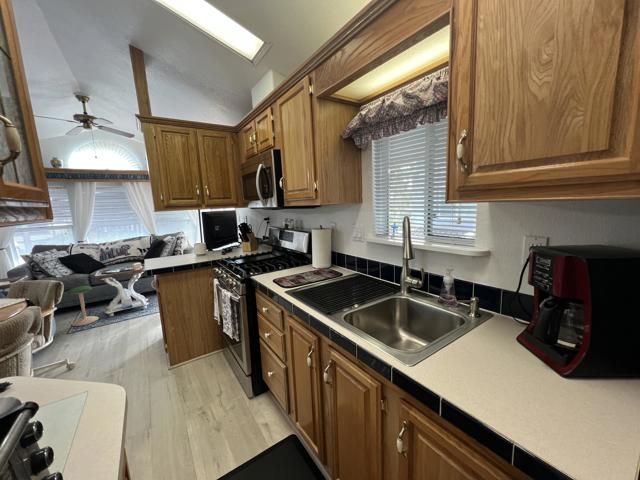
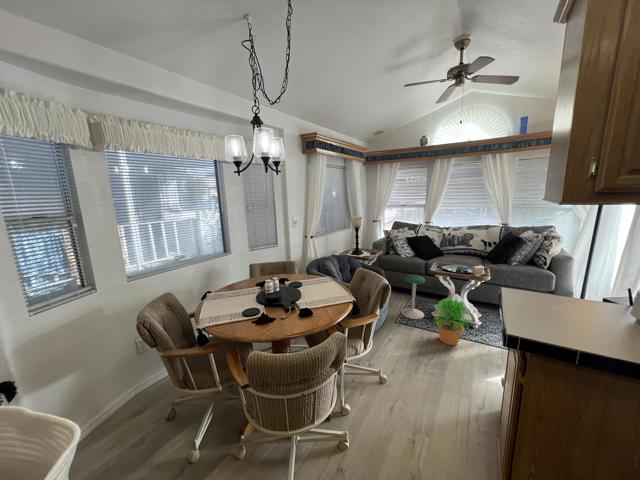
potted plant: none [104,289,138,325] -> present [434,298,469,345]

